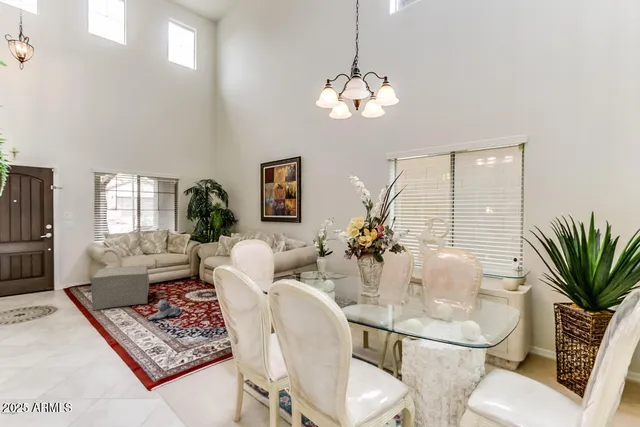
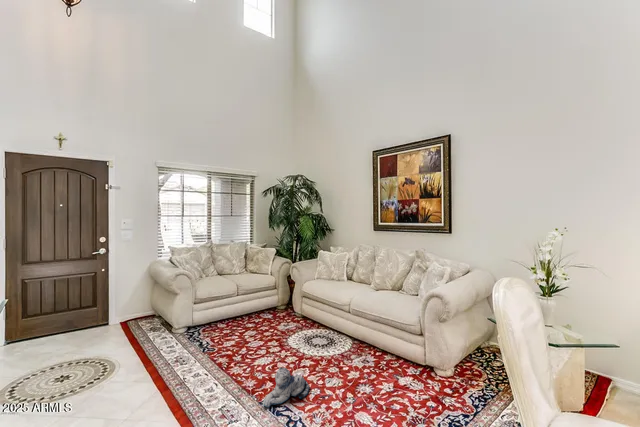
ottoman: present [91,266,149,310] -> none [165,296,243,374]

